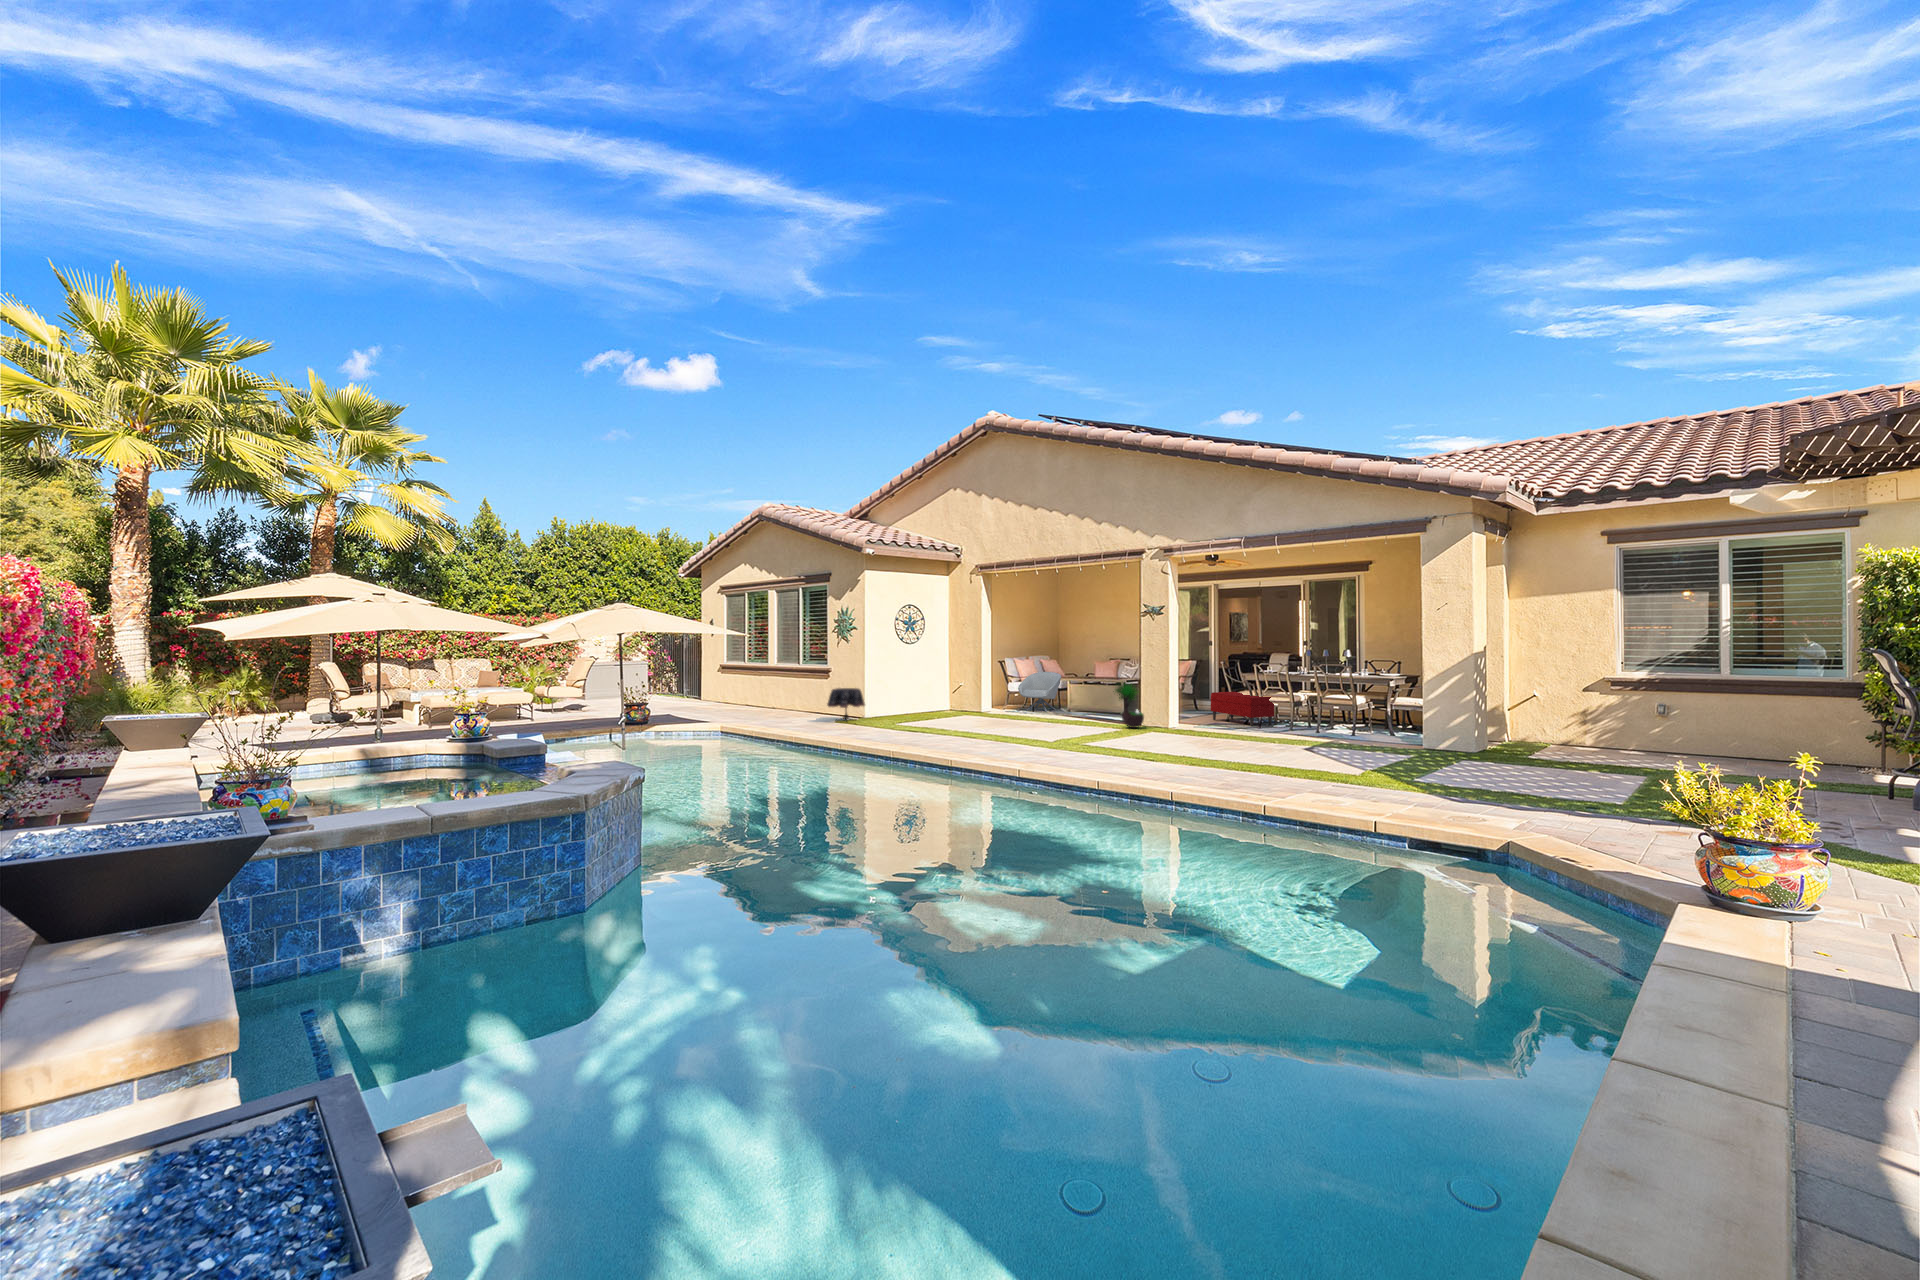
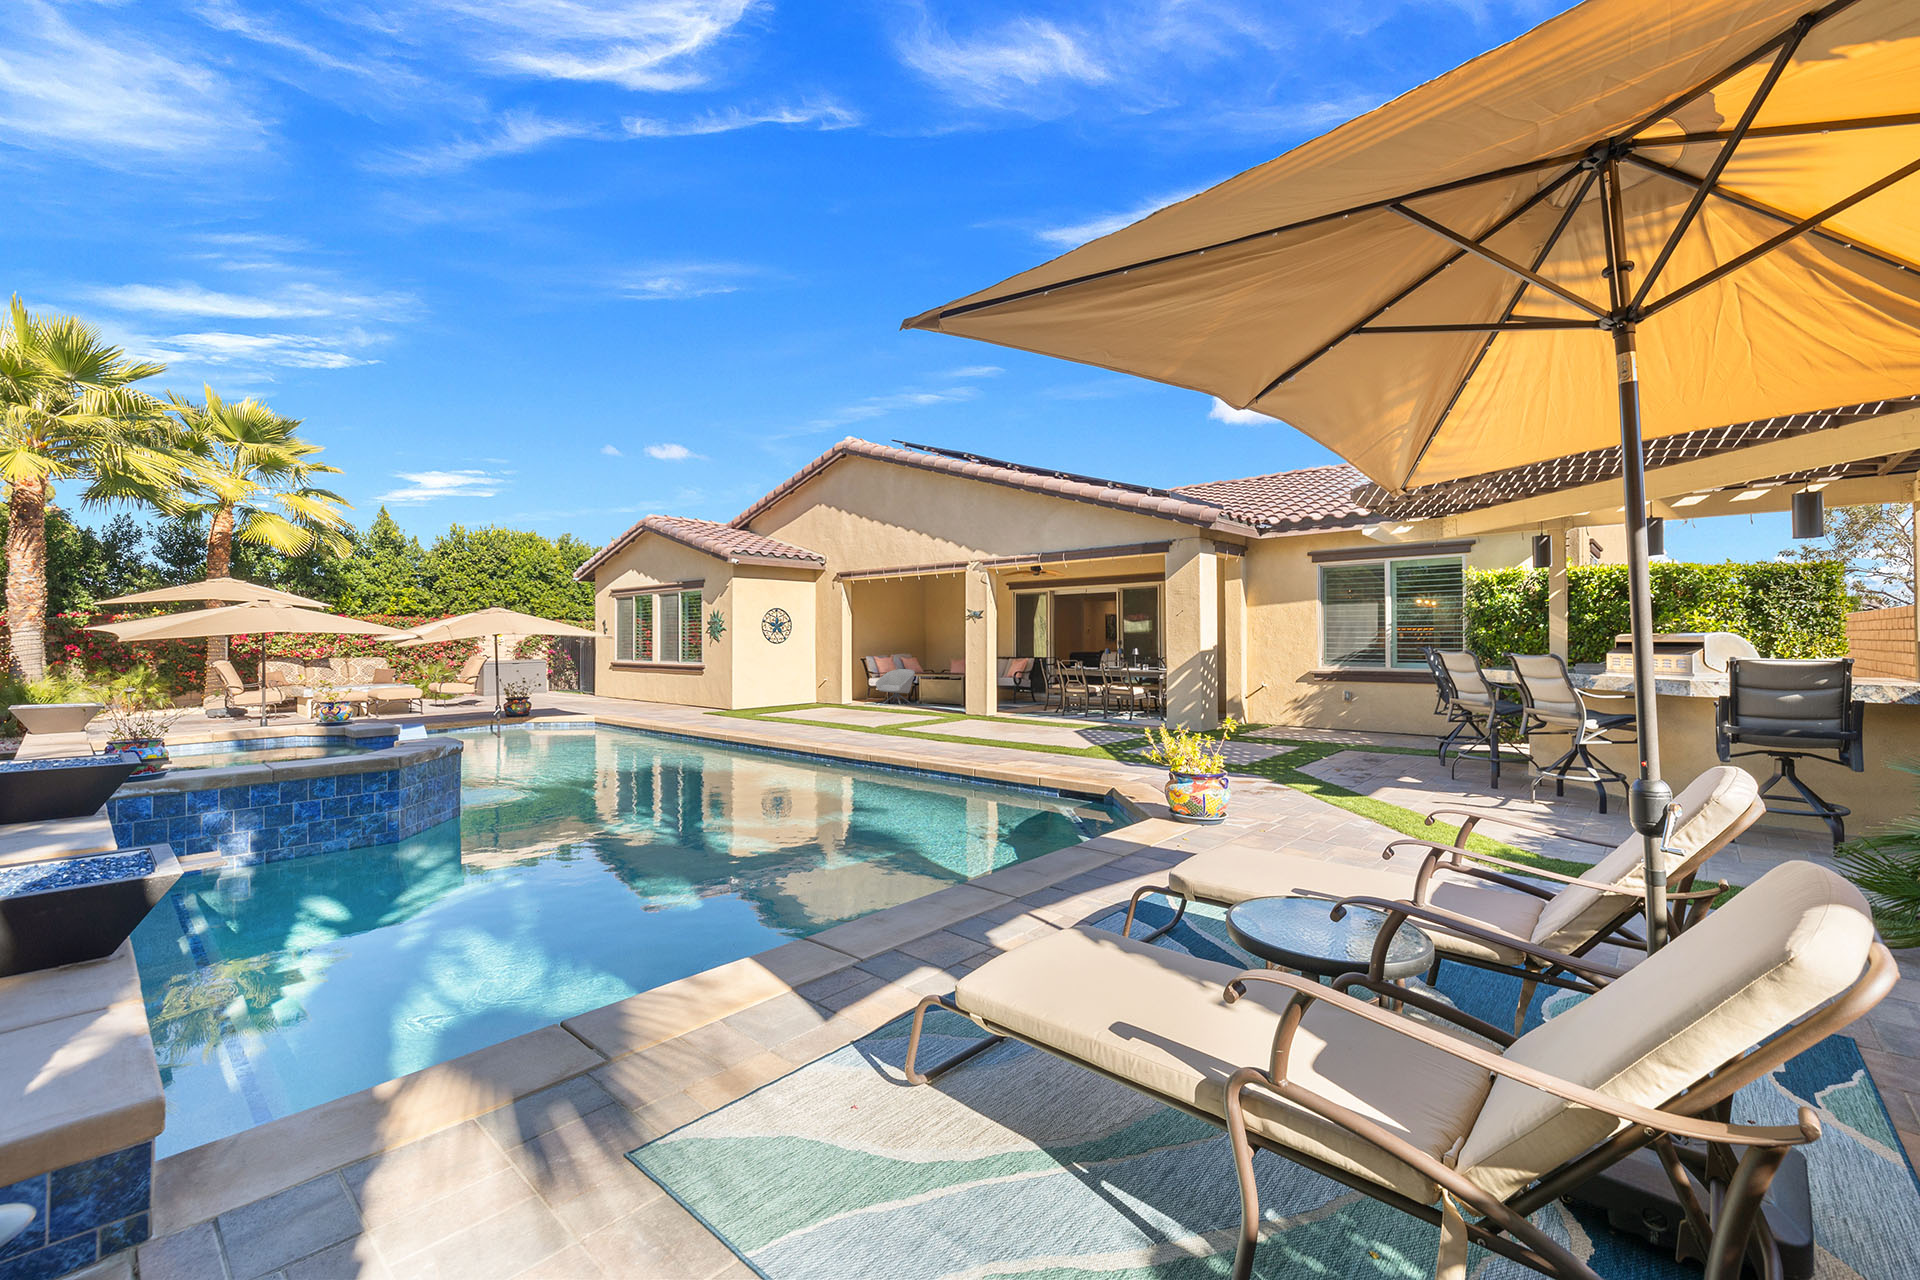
potted tree: present [1115,683,1144,728] -> none [943,673,968,716]
side table: present [827,688,865,720] -> none [698,683,732,713]
bench: present [1211,692,1274,727] -> none [1032,685,1080,714]

